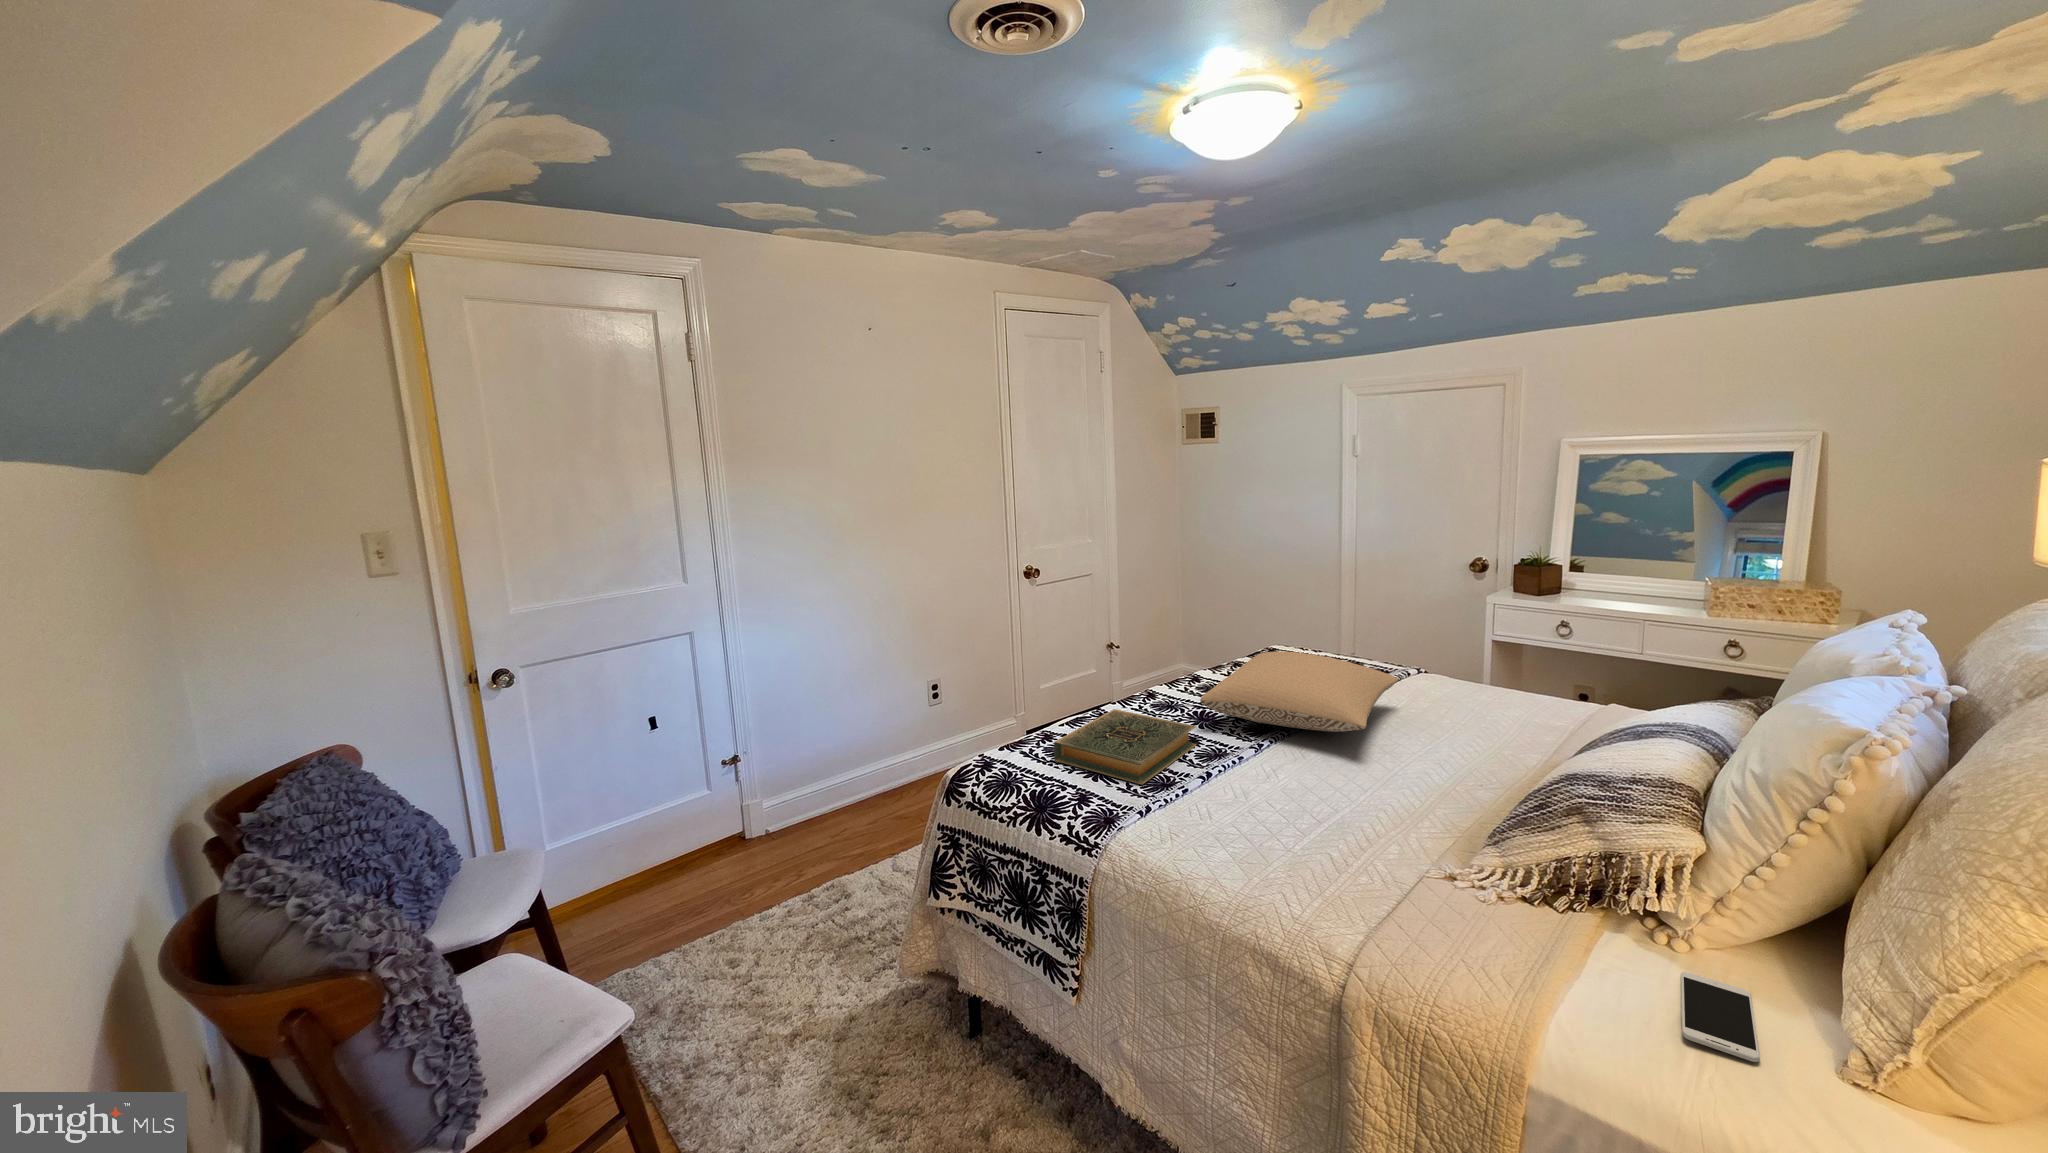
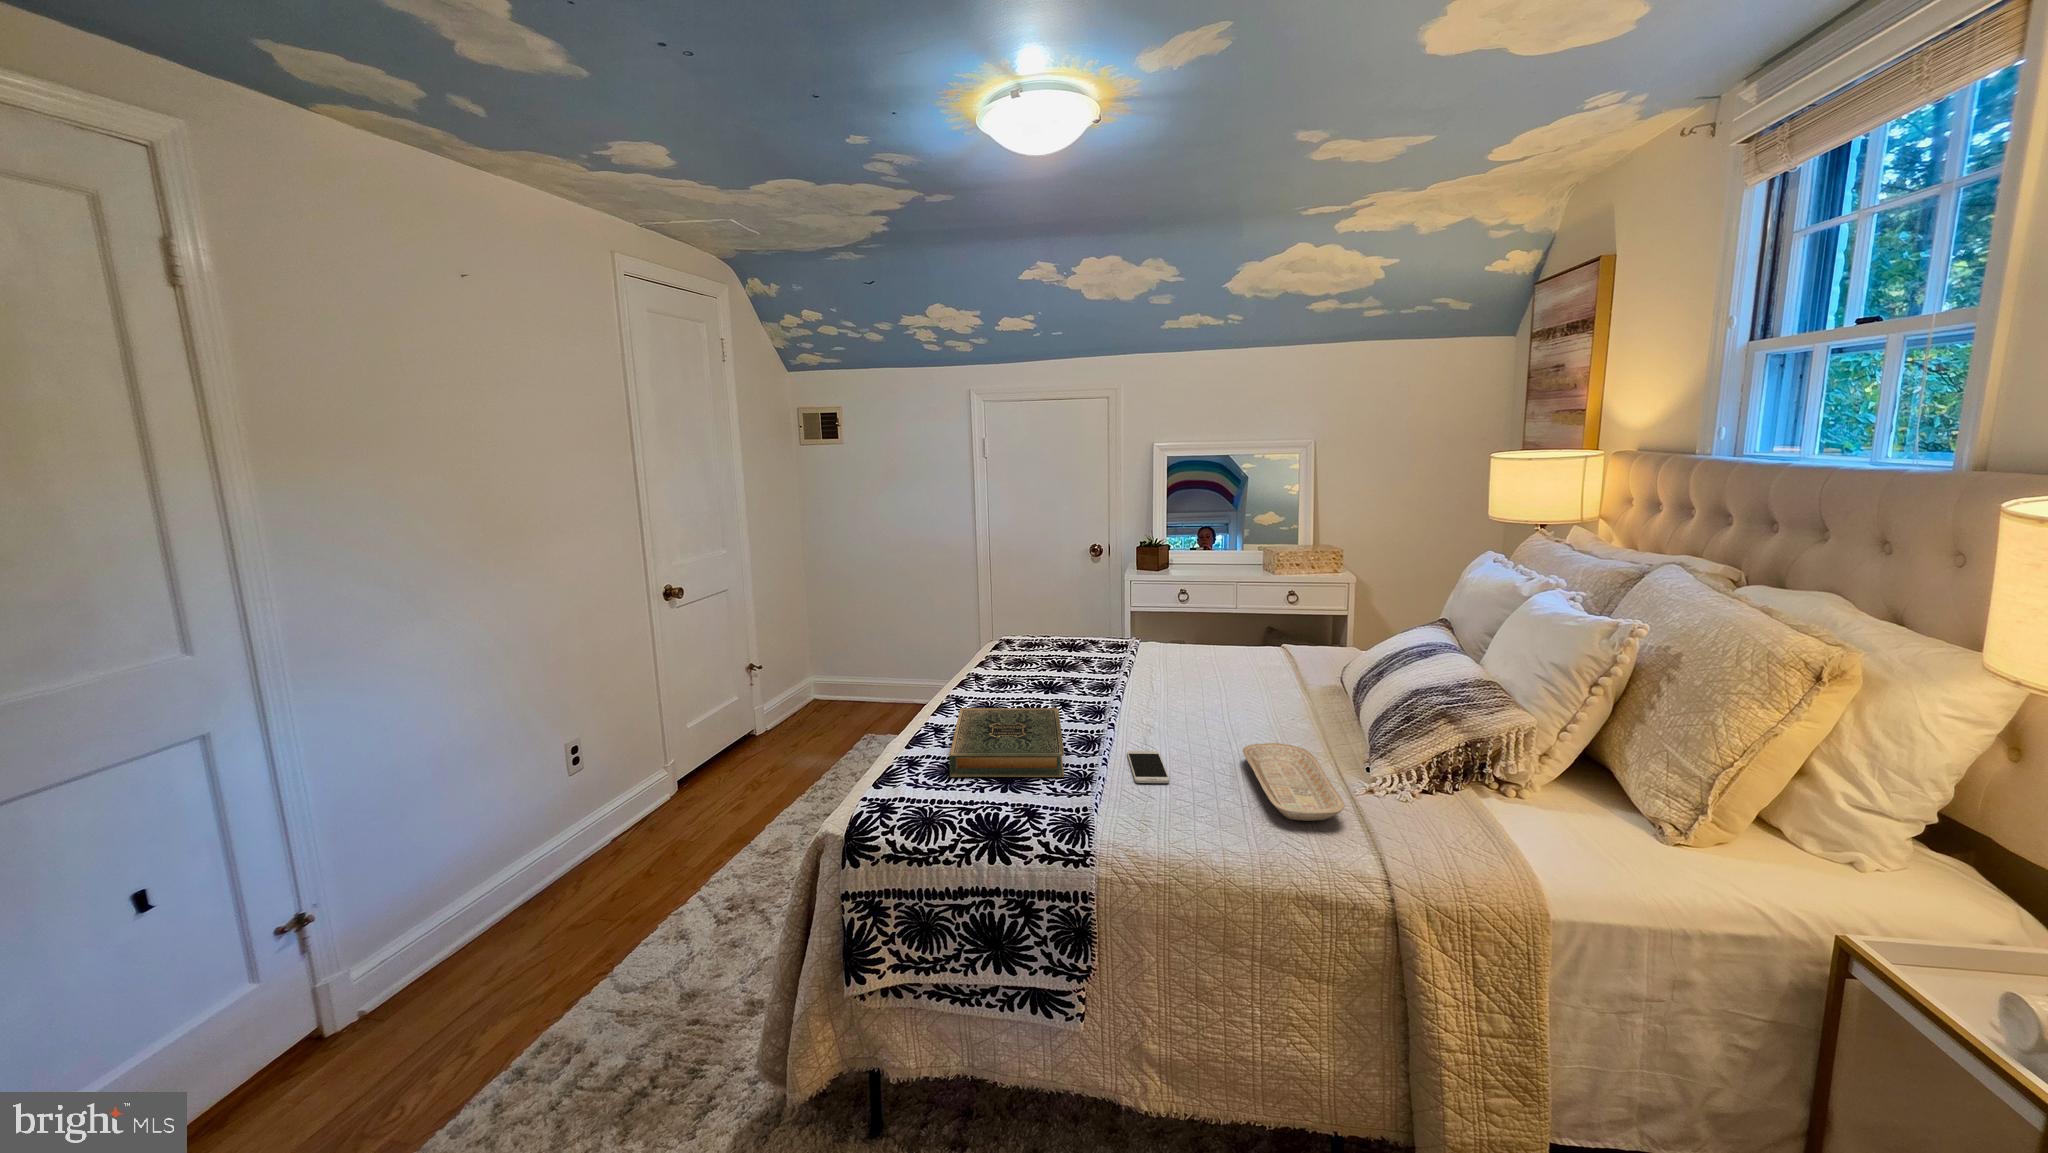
pillow: present [1200,651,1398,732] -> none [1035,625,1201,694]
tray: none [1283,803,1410,891] -> present [1243,743,1345,821]
smartphone: present [1681,972,1760,1062] -> present [1127,751,1169,783]

